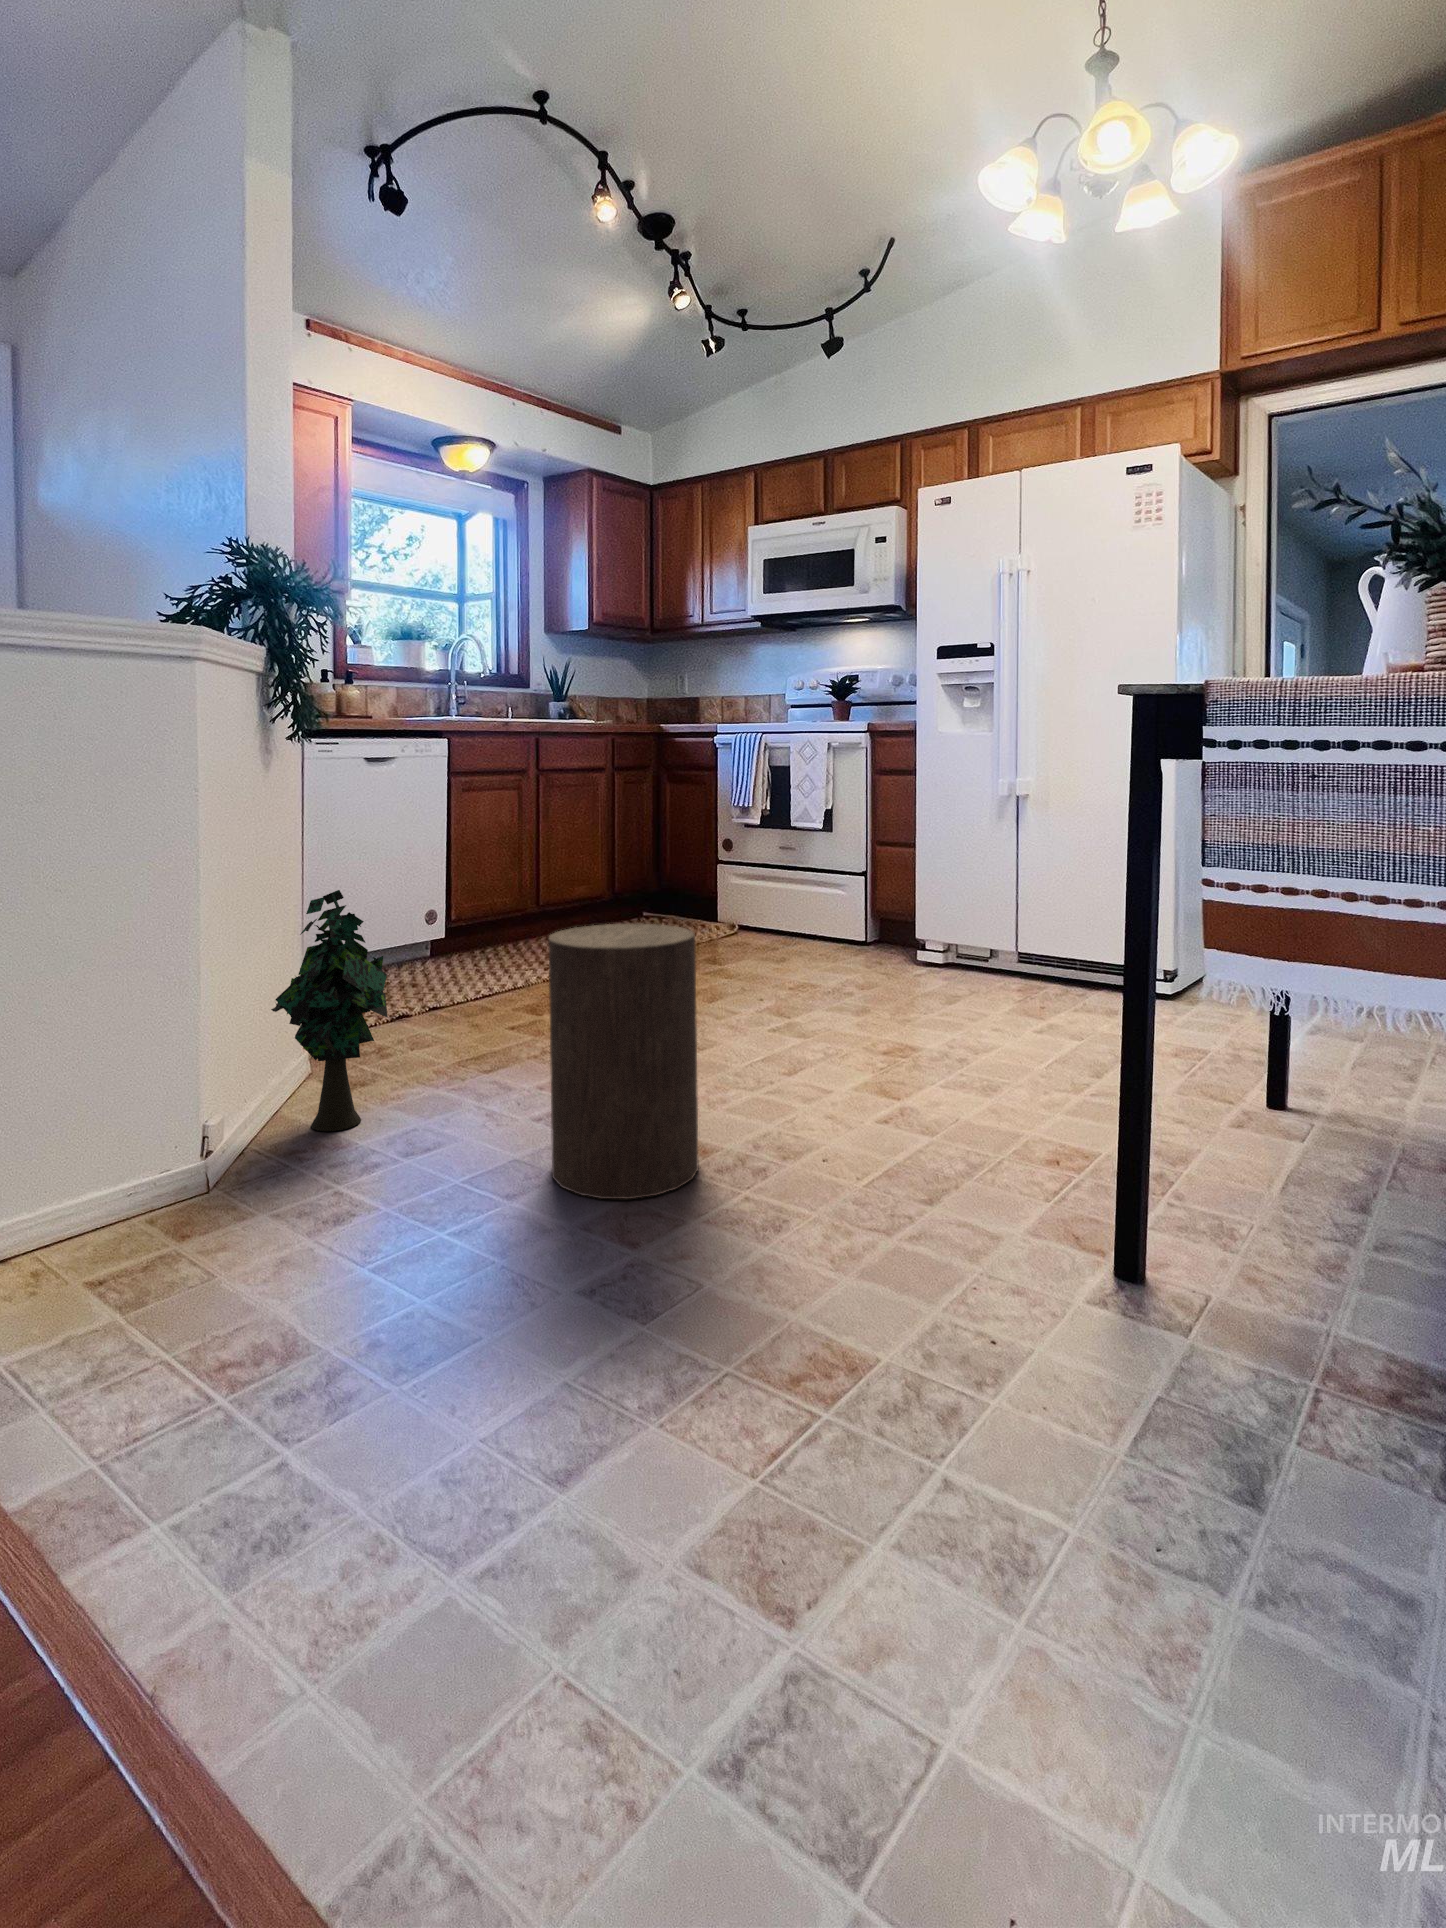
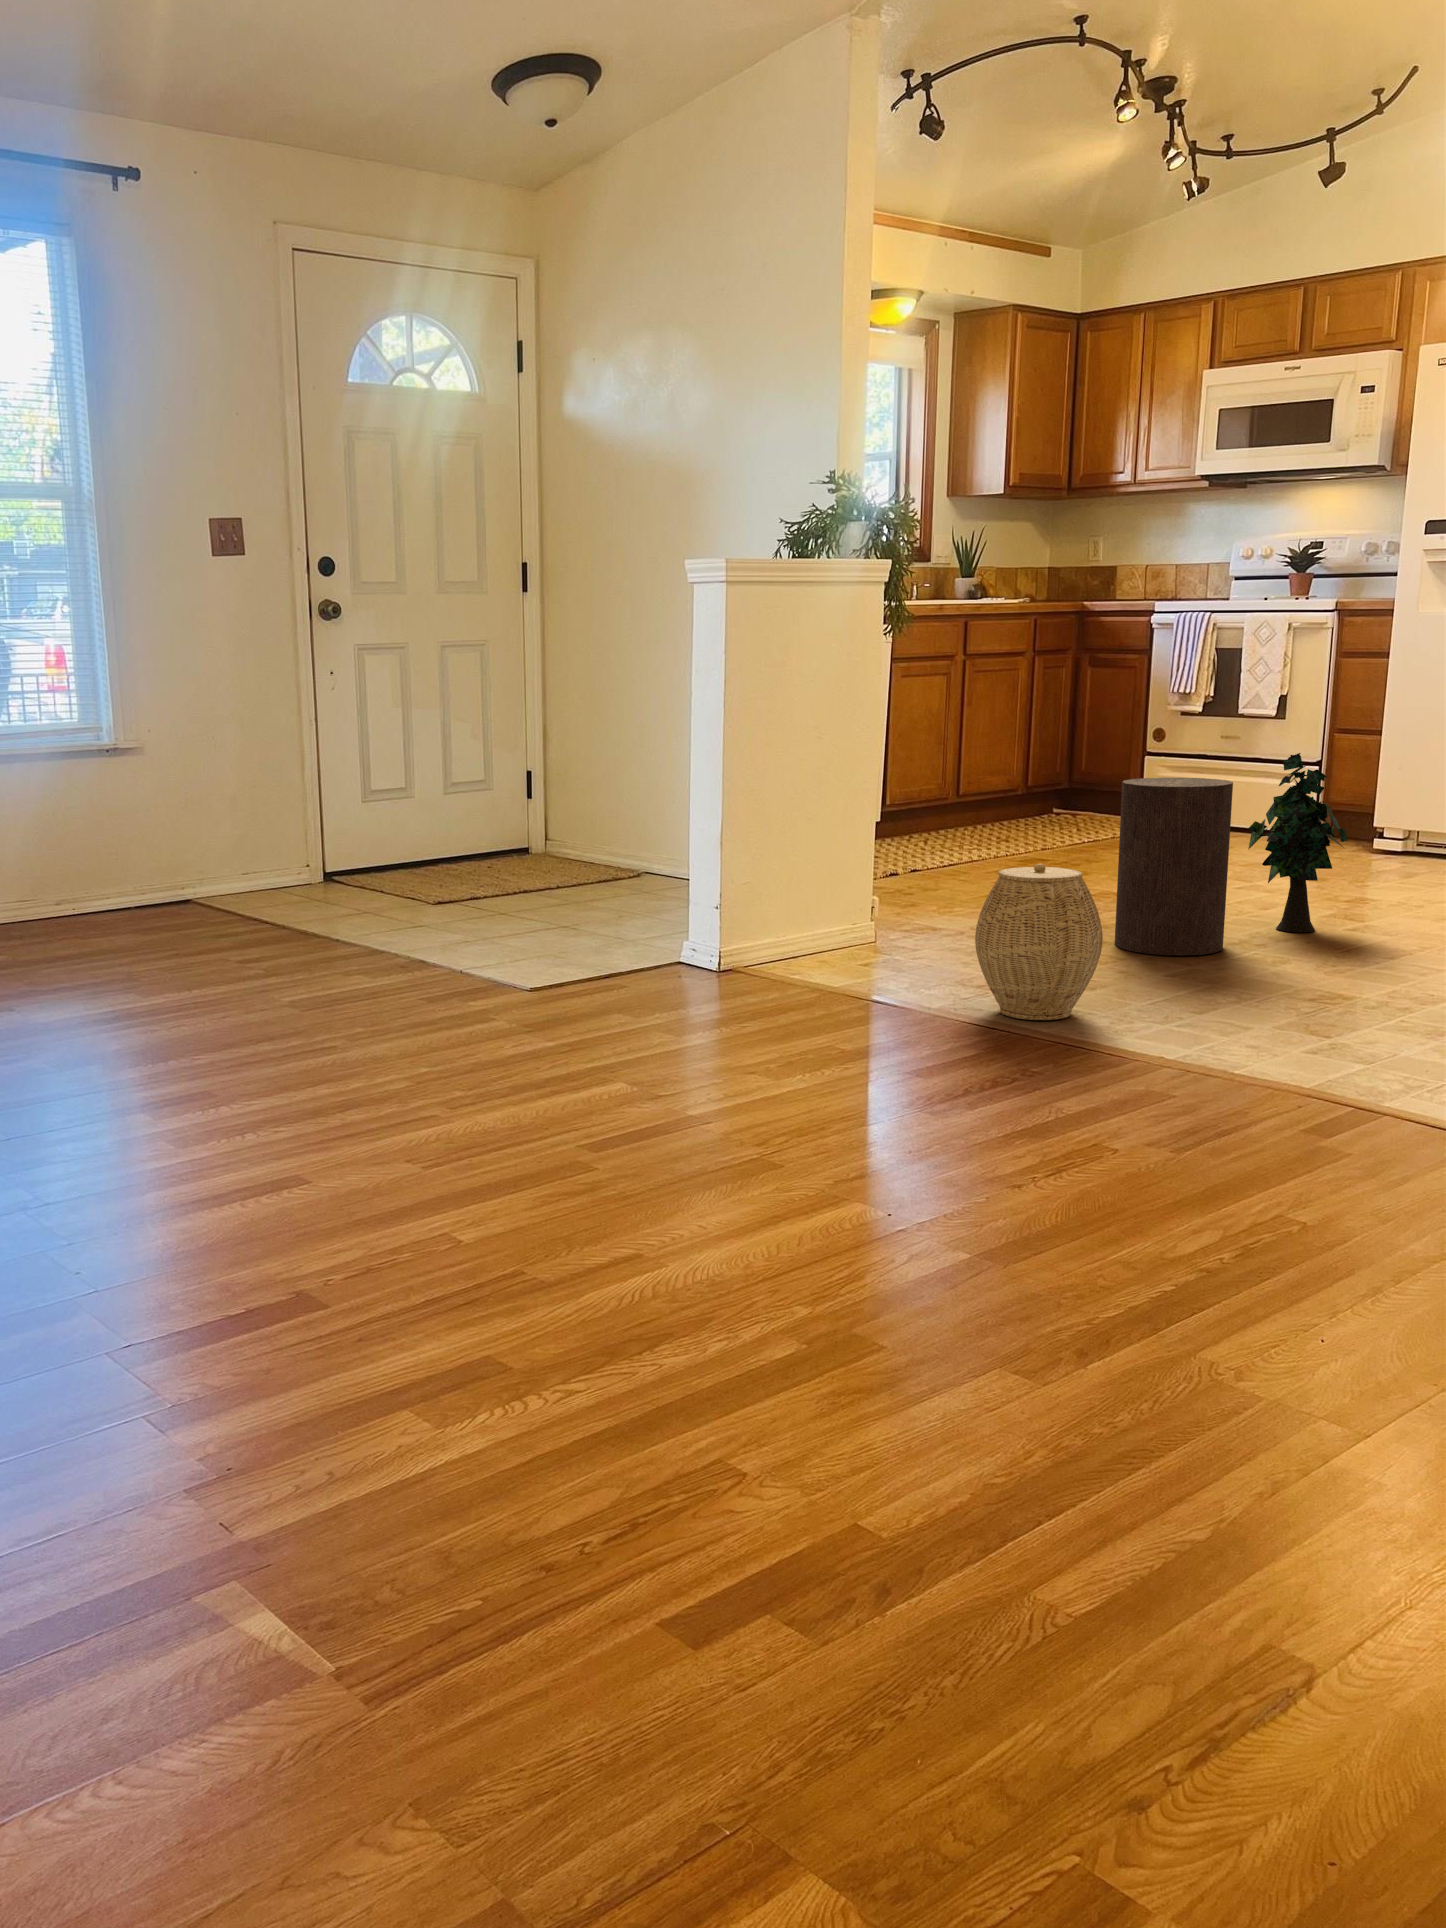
decorative plant: present [271,890,388,1131] -> present [1248,753,1348,932]
woven basket: none [68,1147,347,1521] -> present [975,864,1103,1020]

